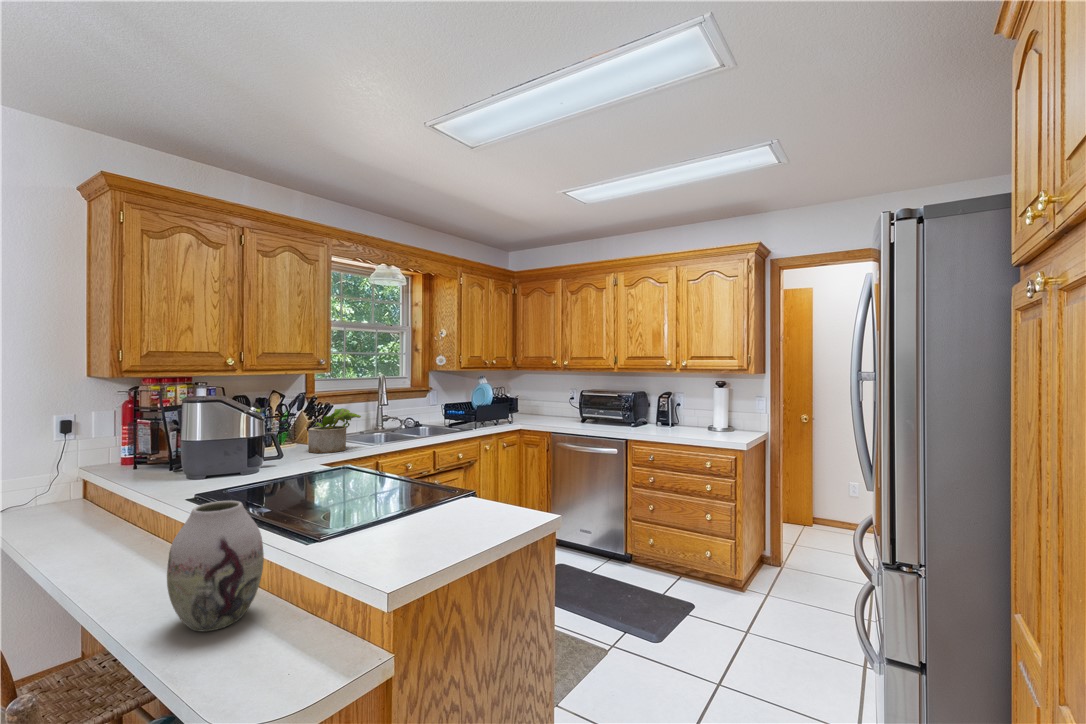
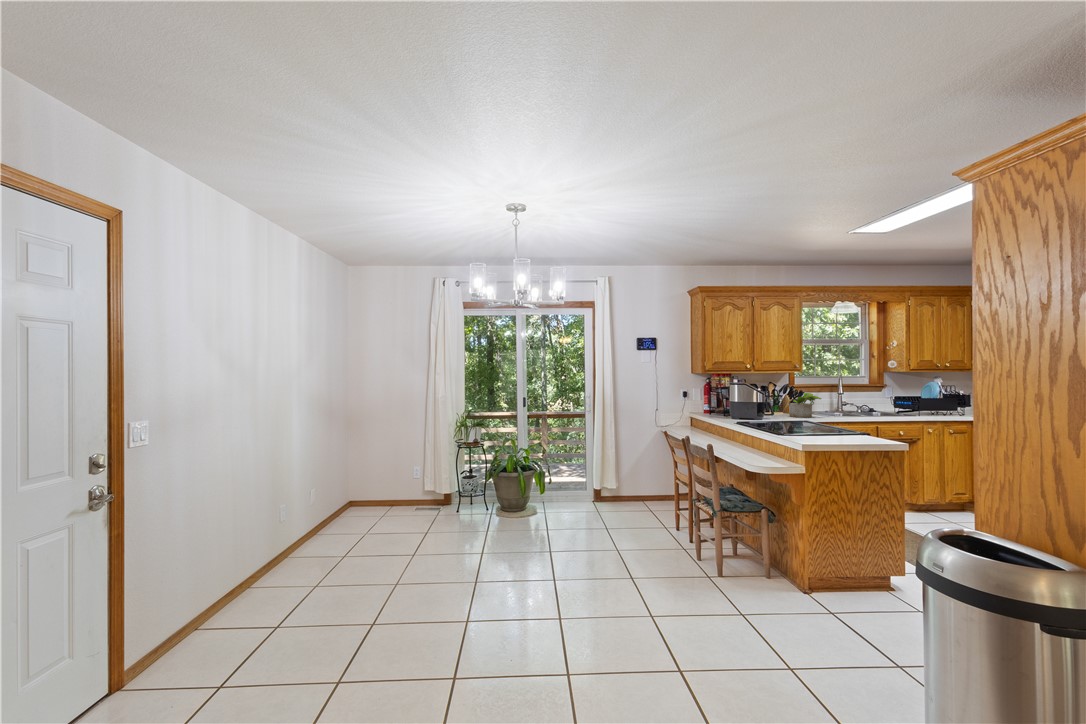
vase: present [167,501,264,632] -> none [736,416,766,457]

